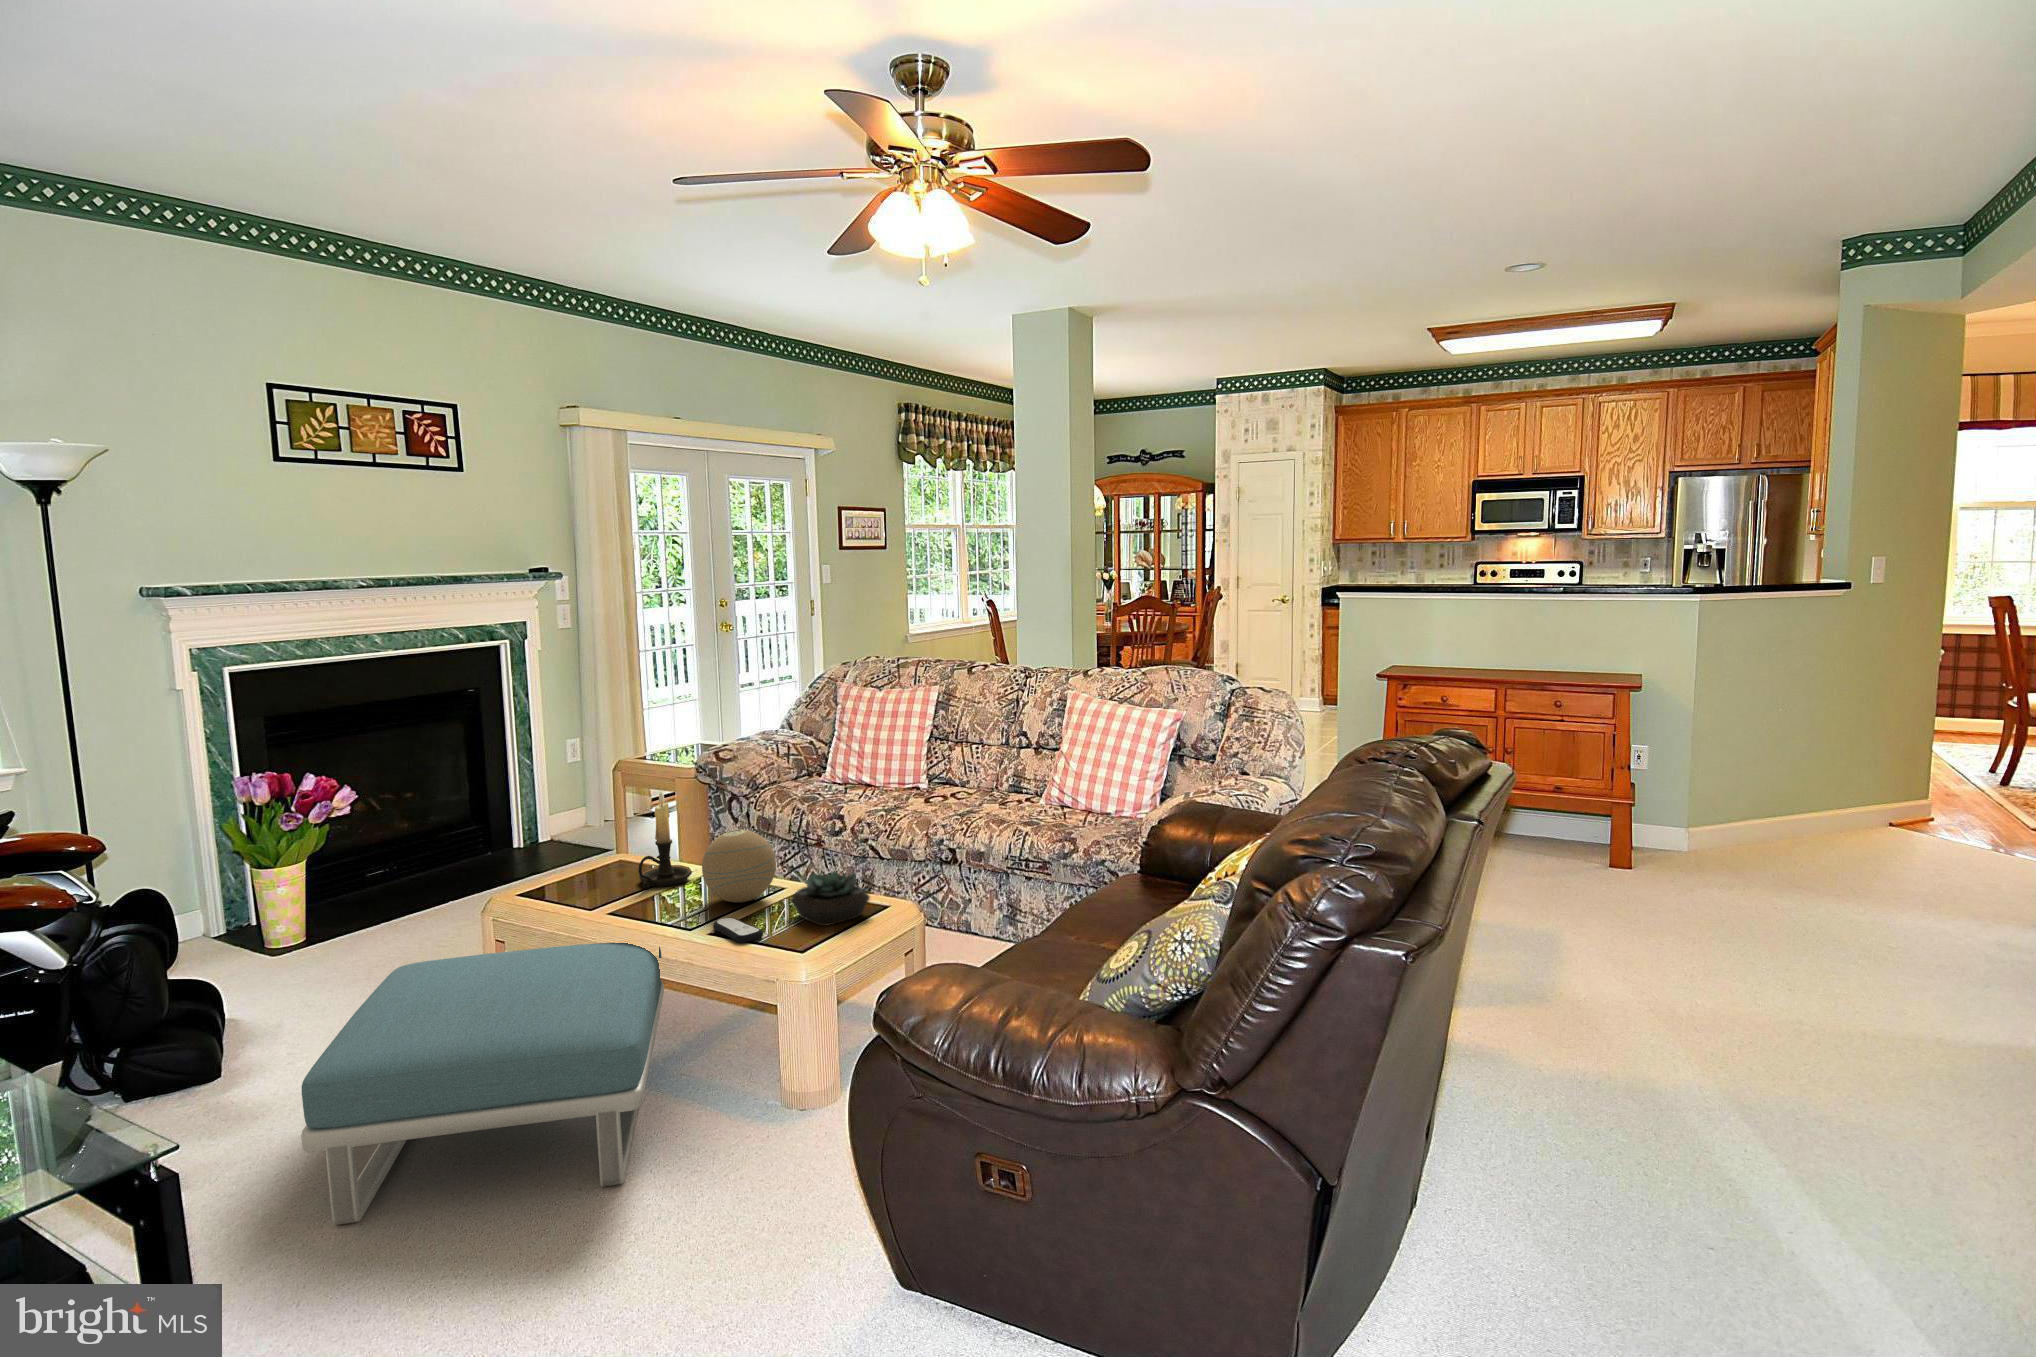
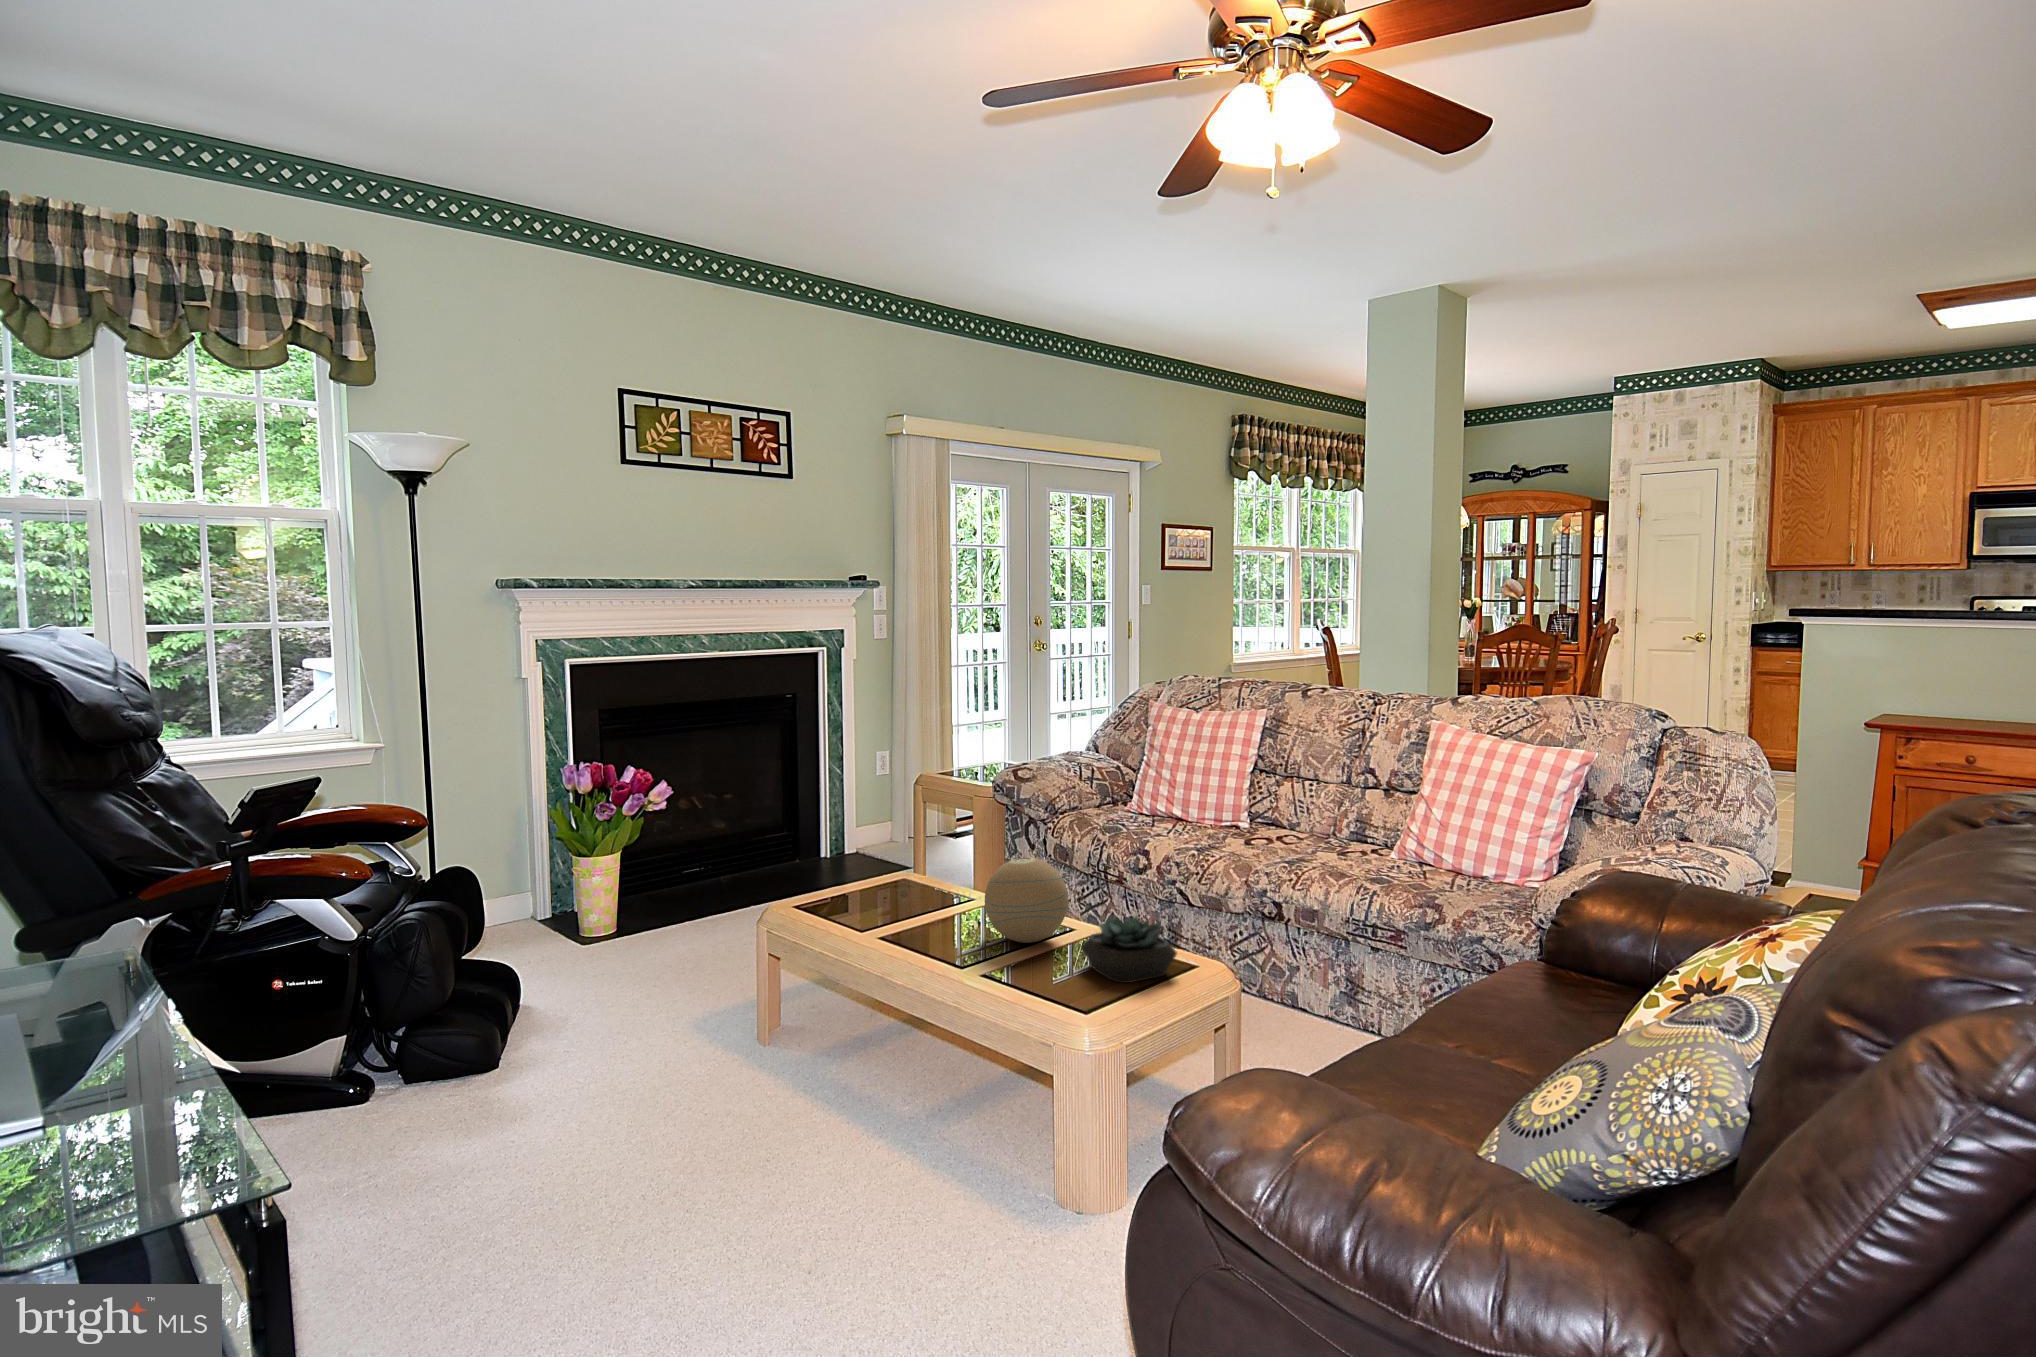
candle holder: present [638,790,692,889] -> none [918,805,976,916]
remote control: present [713,917,763,943] -> none [990,960,1047,993]
footstool: present [301,943,664,1225] -> none [529,972,934,1274]

